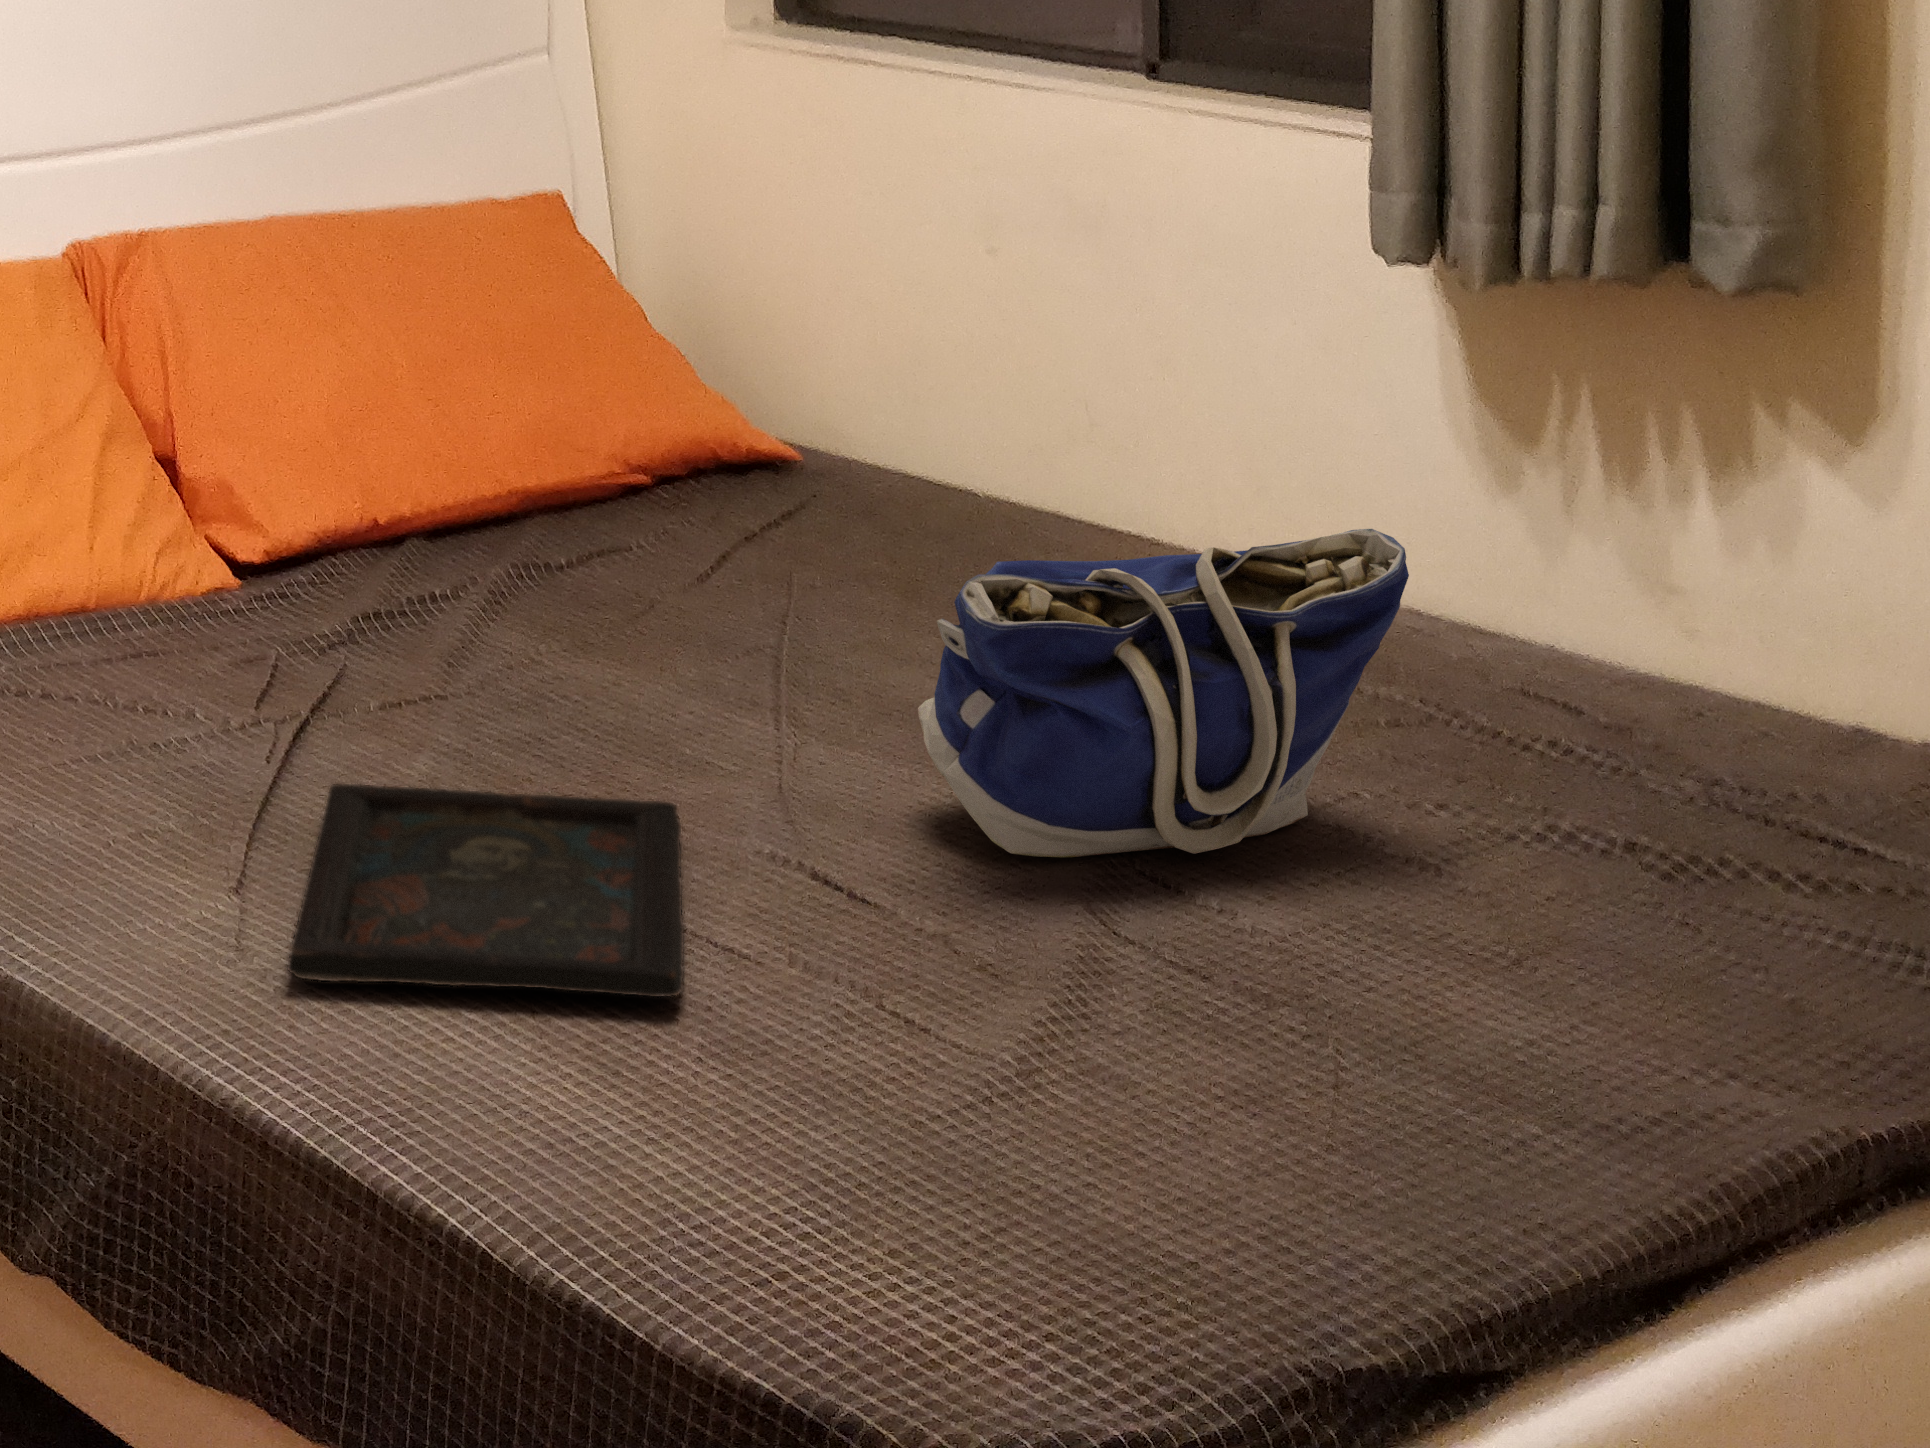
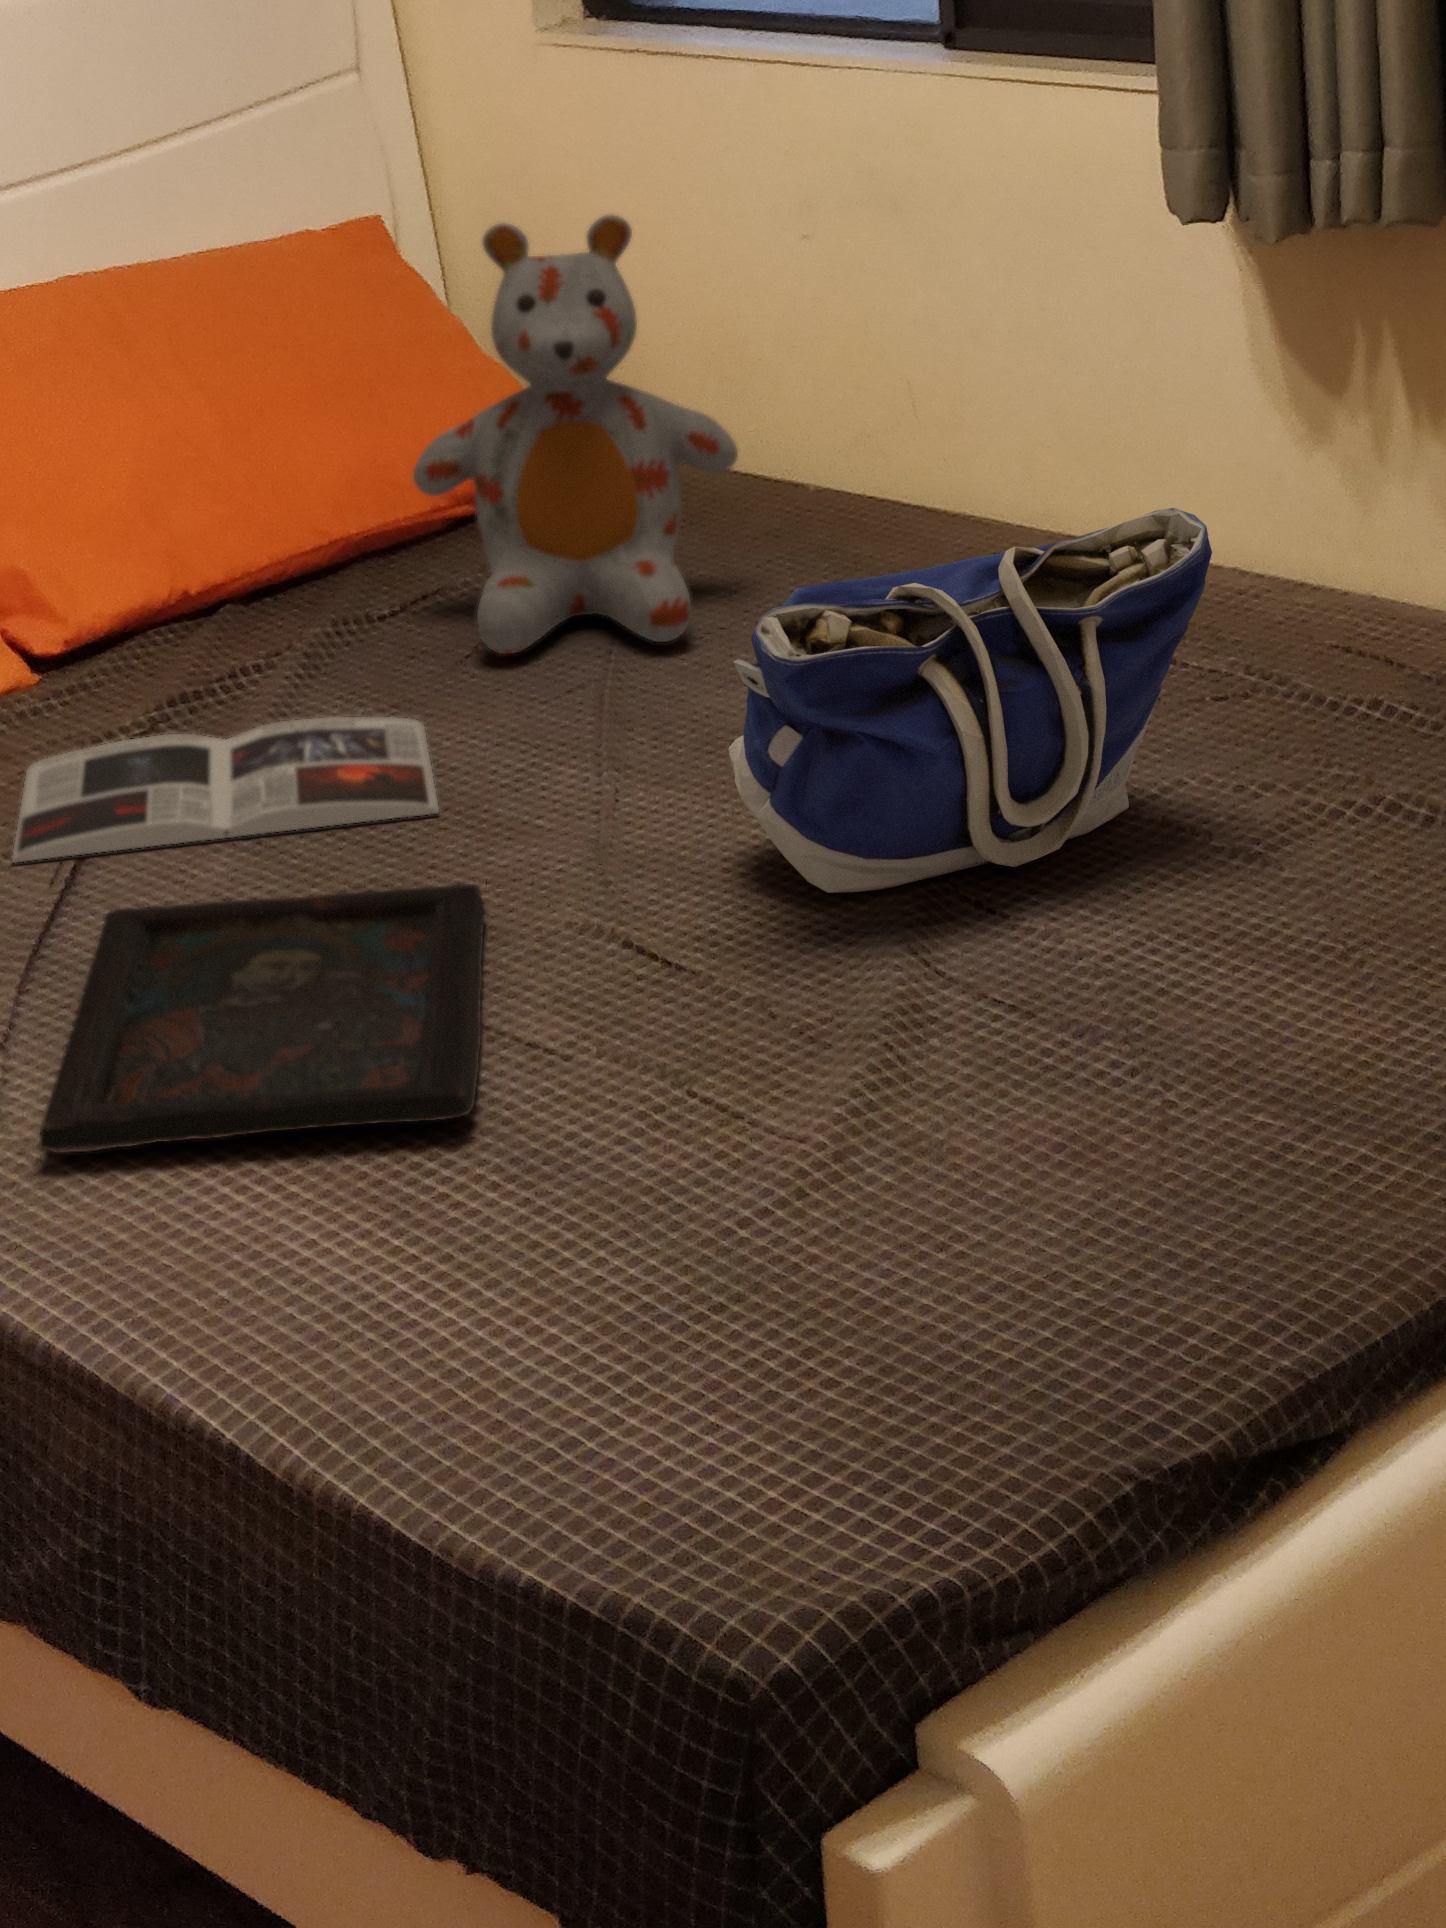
stuffed bear: none [601,203,918,617] -> present [413,215,738,654]
magazine: none [235,643,630,742] -> present [12,717,439,863]

